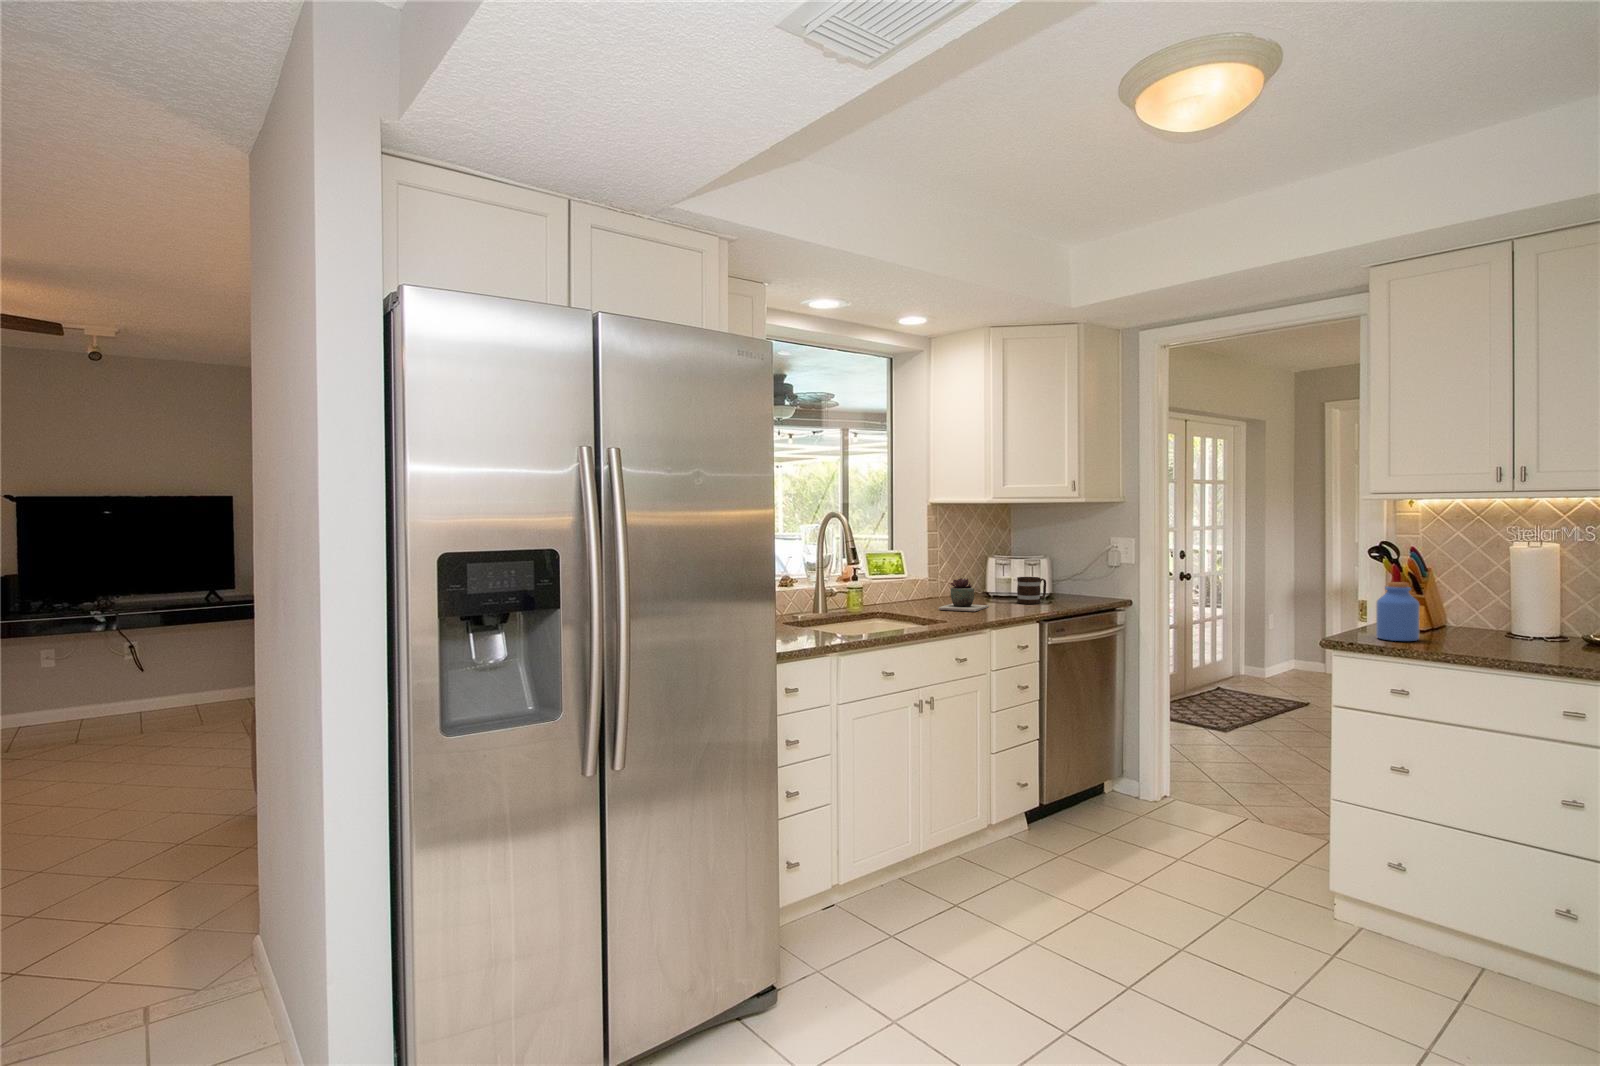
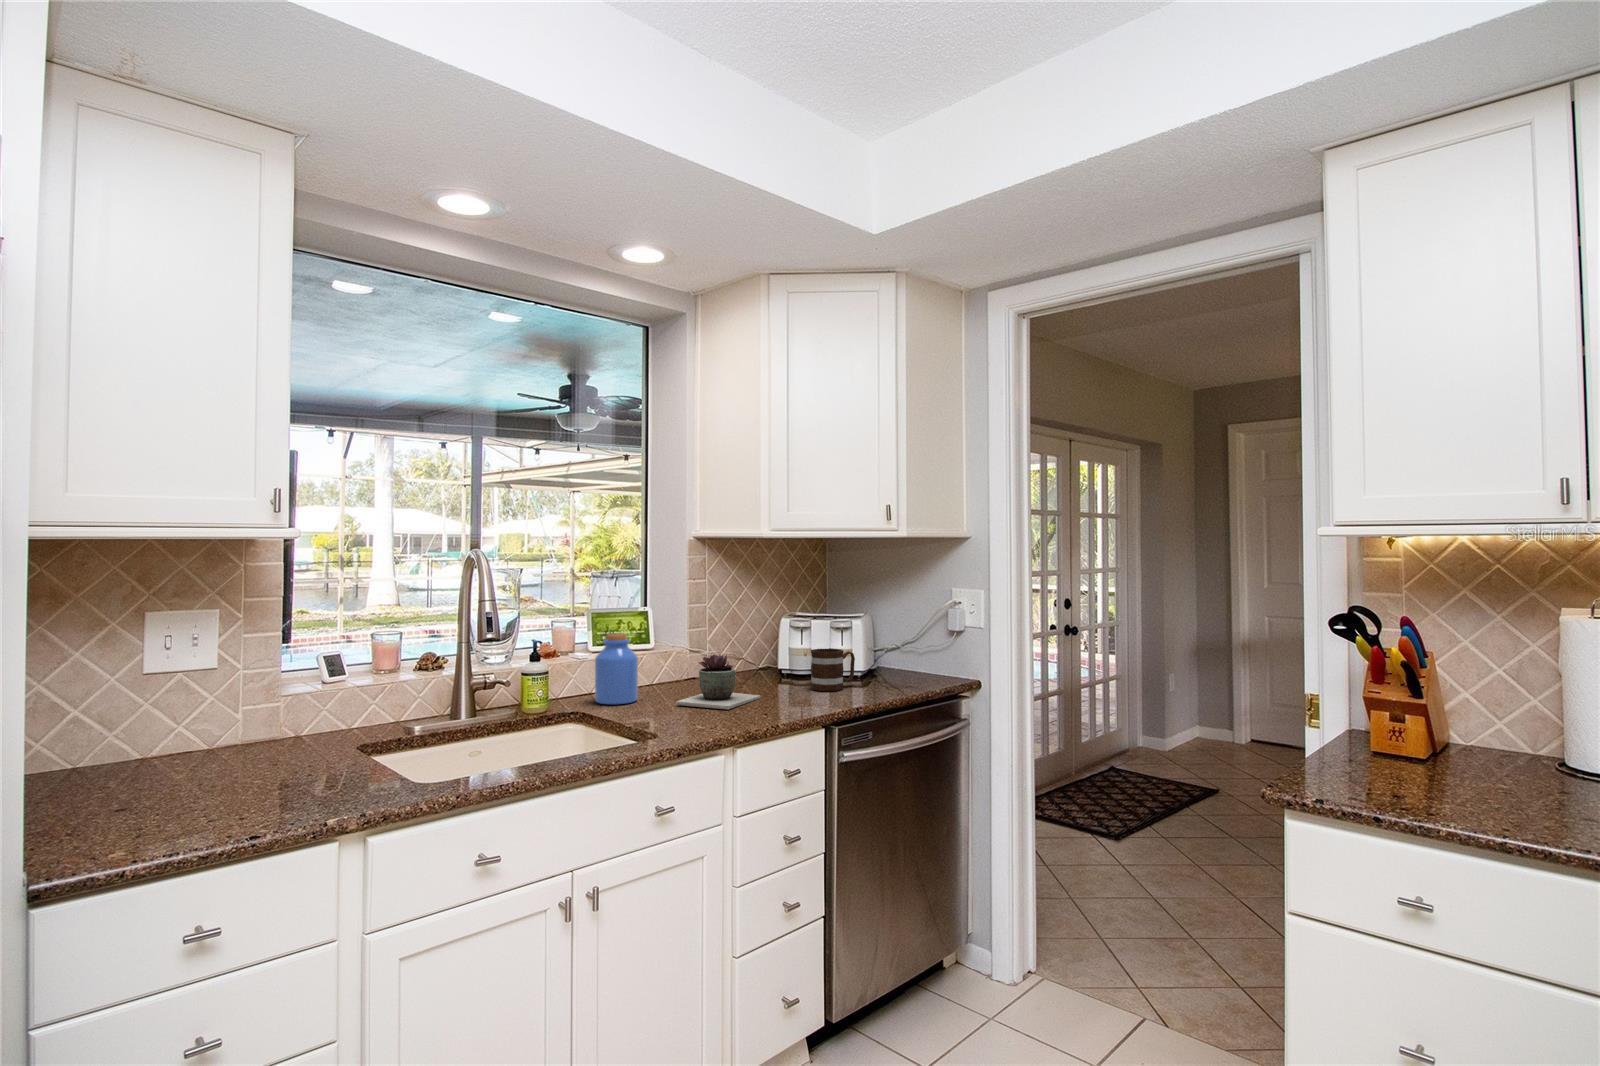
jar: present [1376,582,1420,641] -> present [595,634,638,704]

